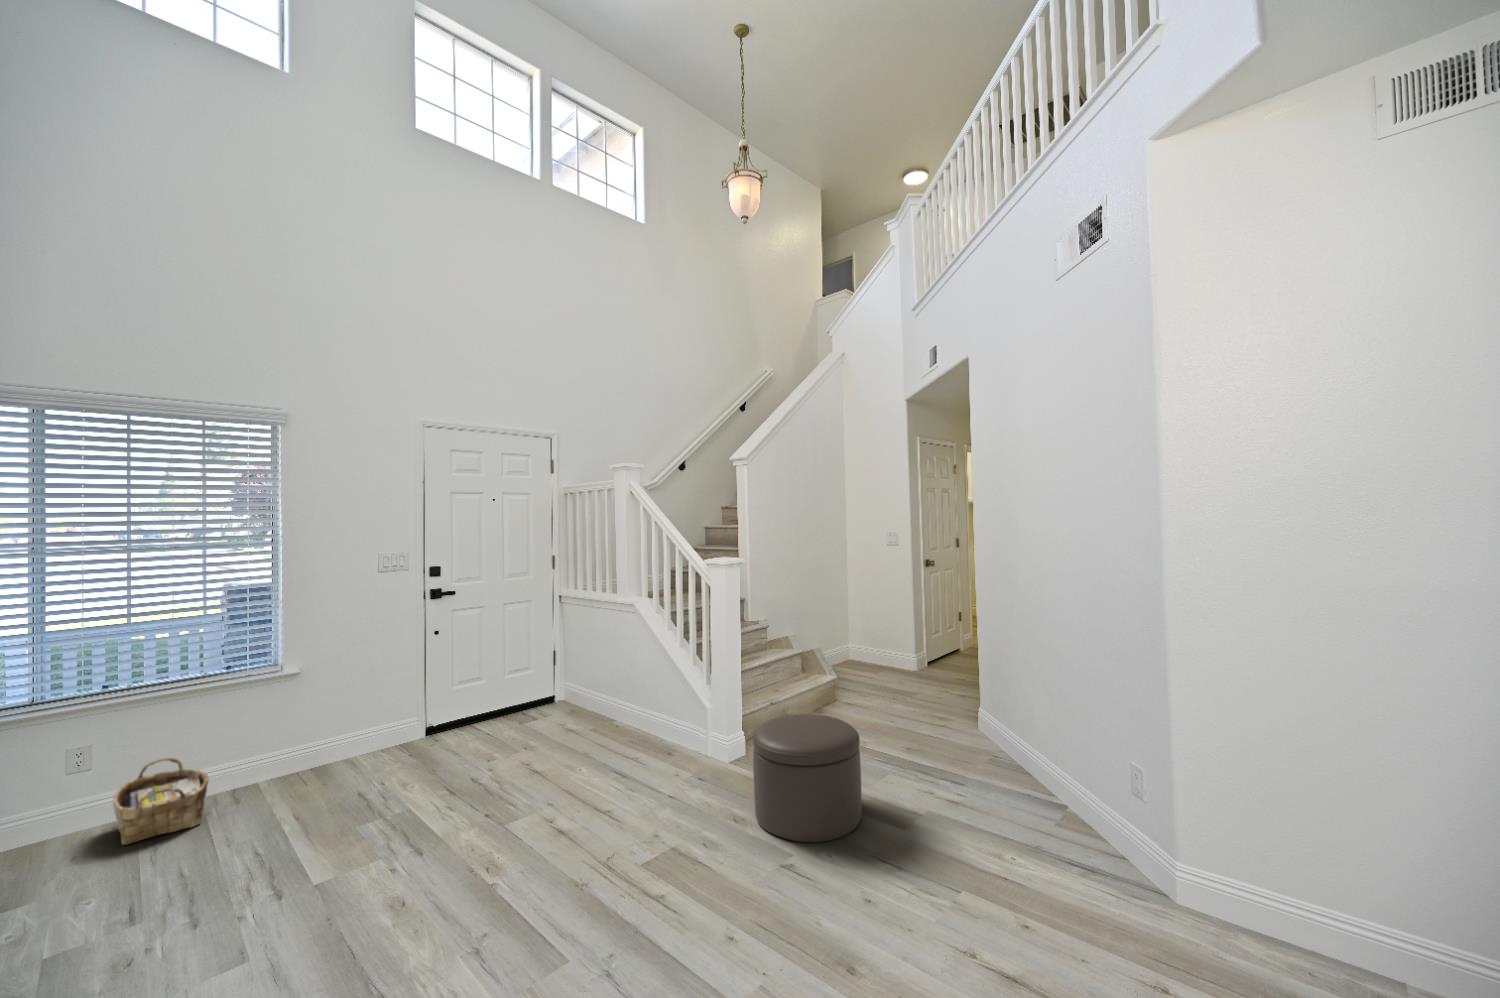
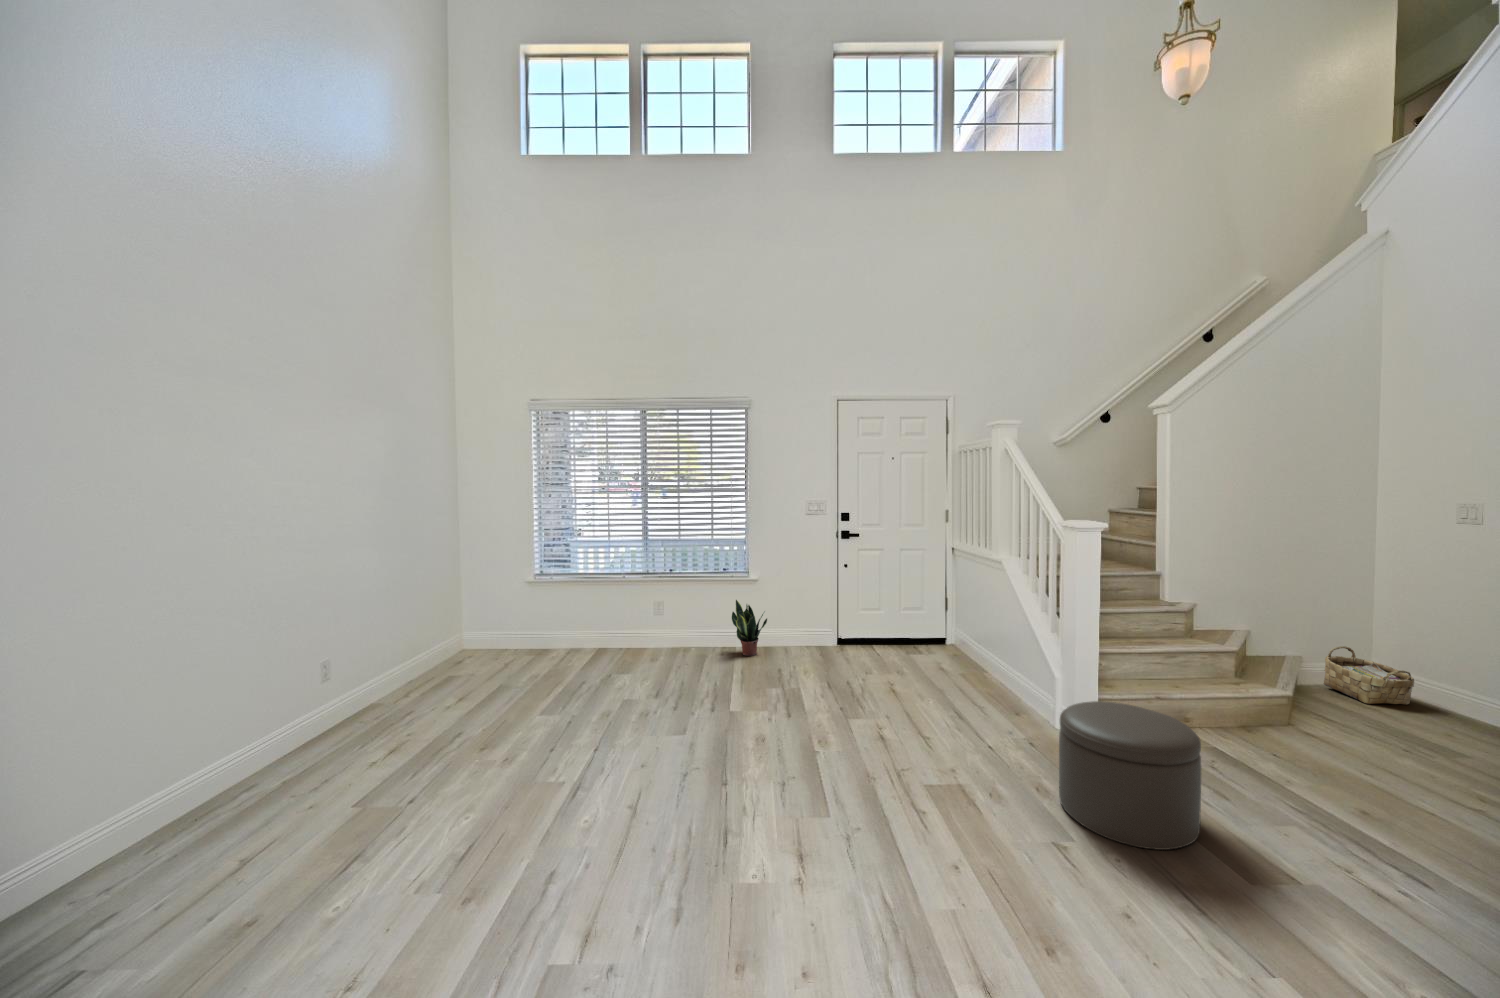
potted plant: none [255,709,323,791] -> present [732,600,767,656]
woven basket: present [113,758,208,845] -> present [1324,646,1414,705]

